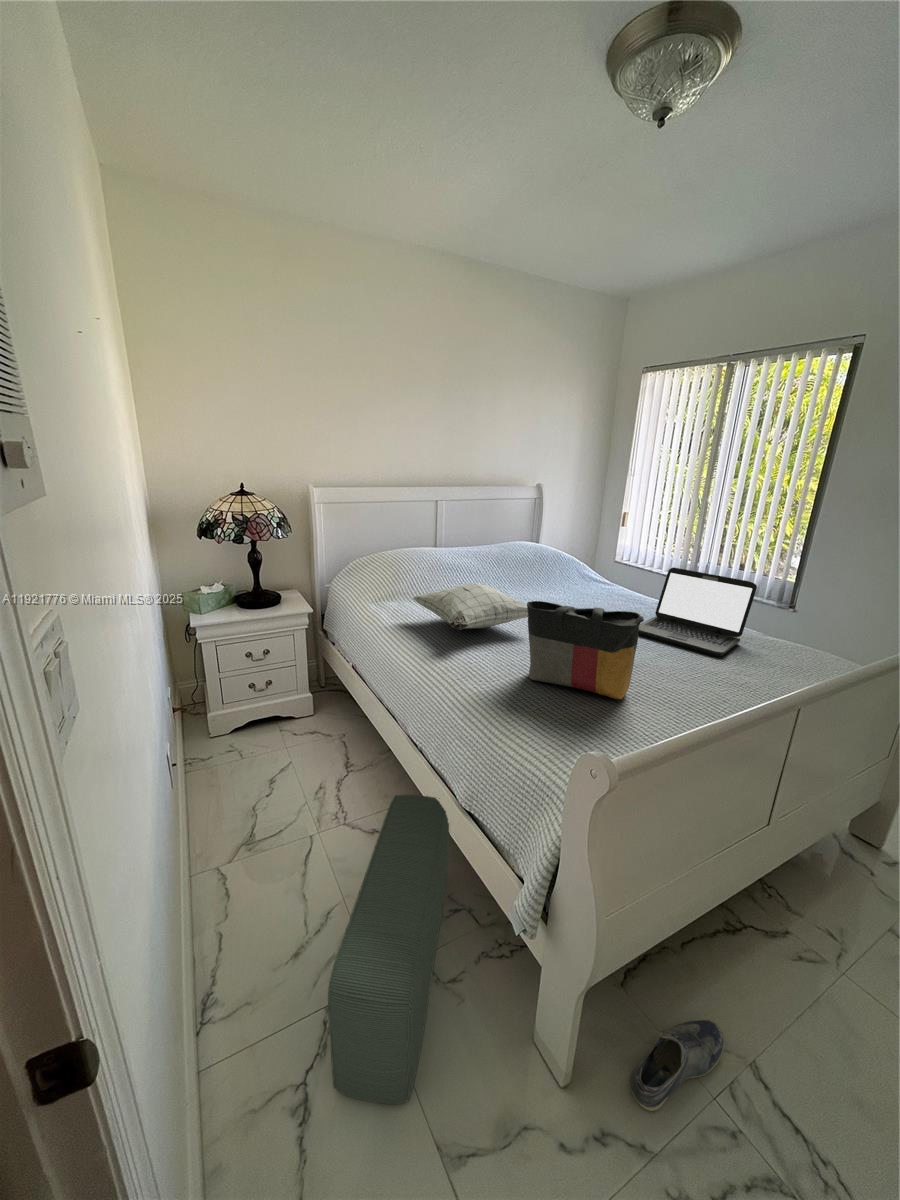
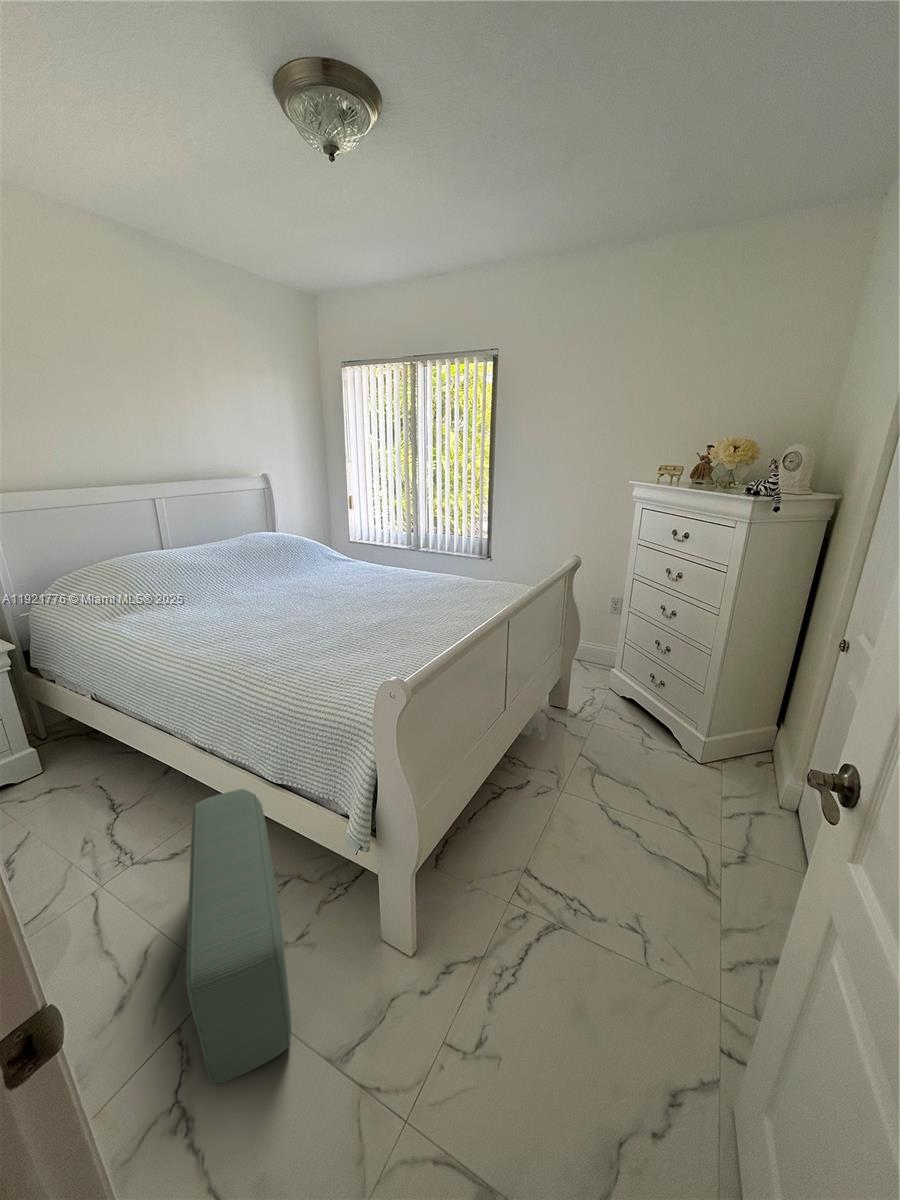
laptop: present [638,567,757,657] -> none [384,537,466,602]
pillow: present [413,584,528,630] -> none [159,577,299,625]
tote bag: present [527,601,644,699] -> none [294,575,397,652]
shoe: present [630,1020,724,1111] -> none [456,857,508,935]

